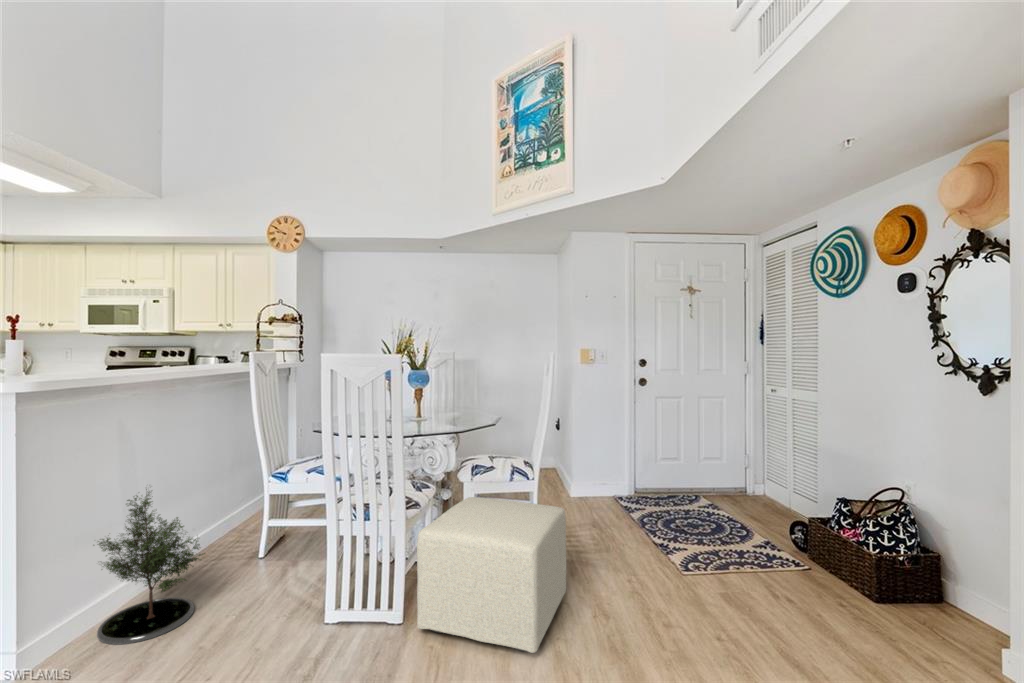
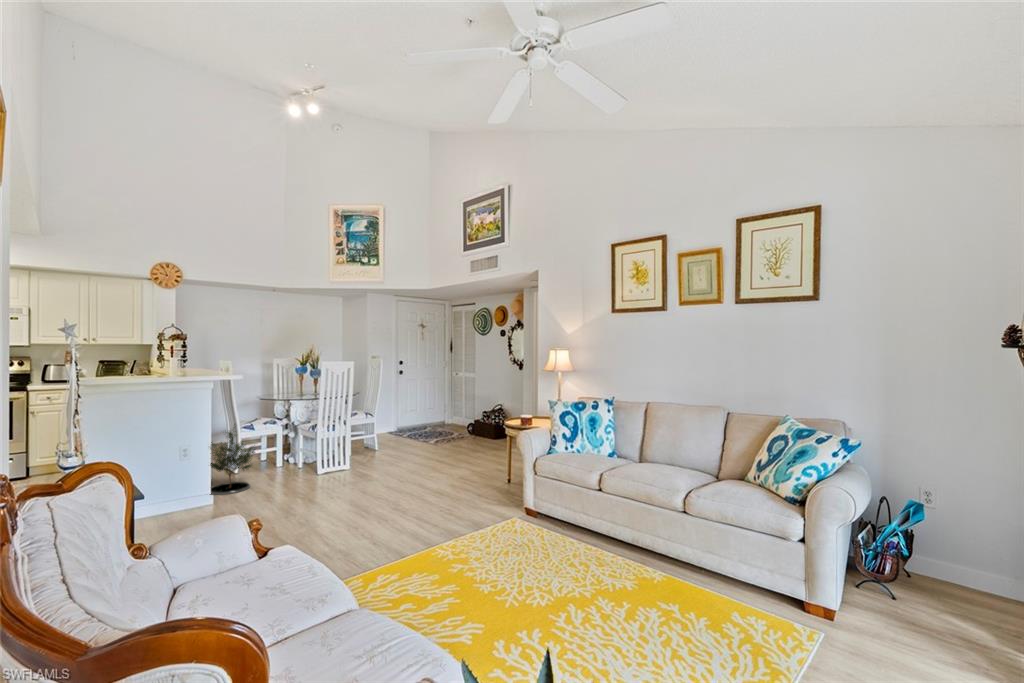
ottoman: present [417,497,566,653] -> none [356,419,408,468]

